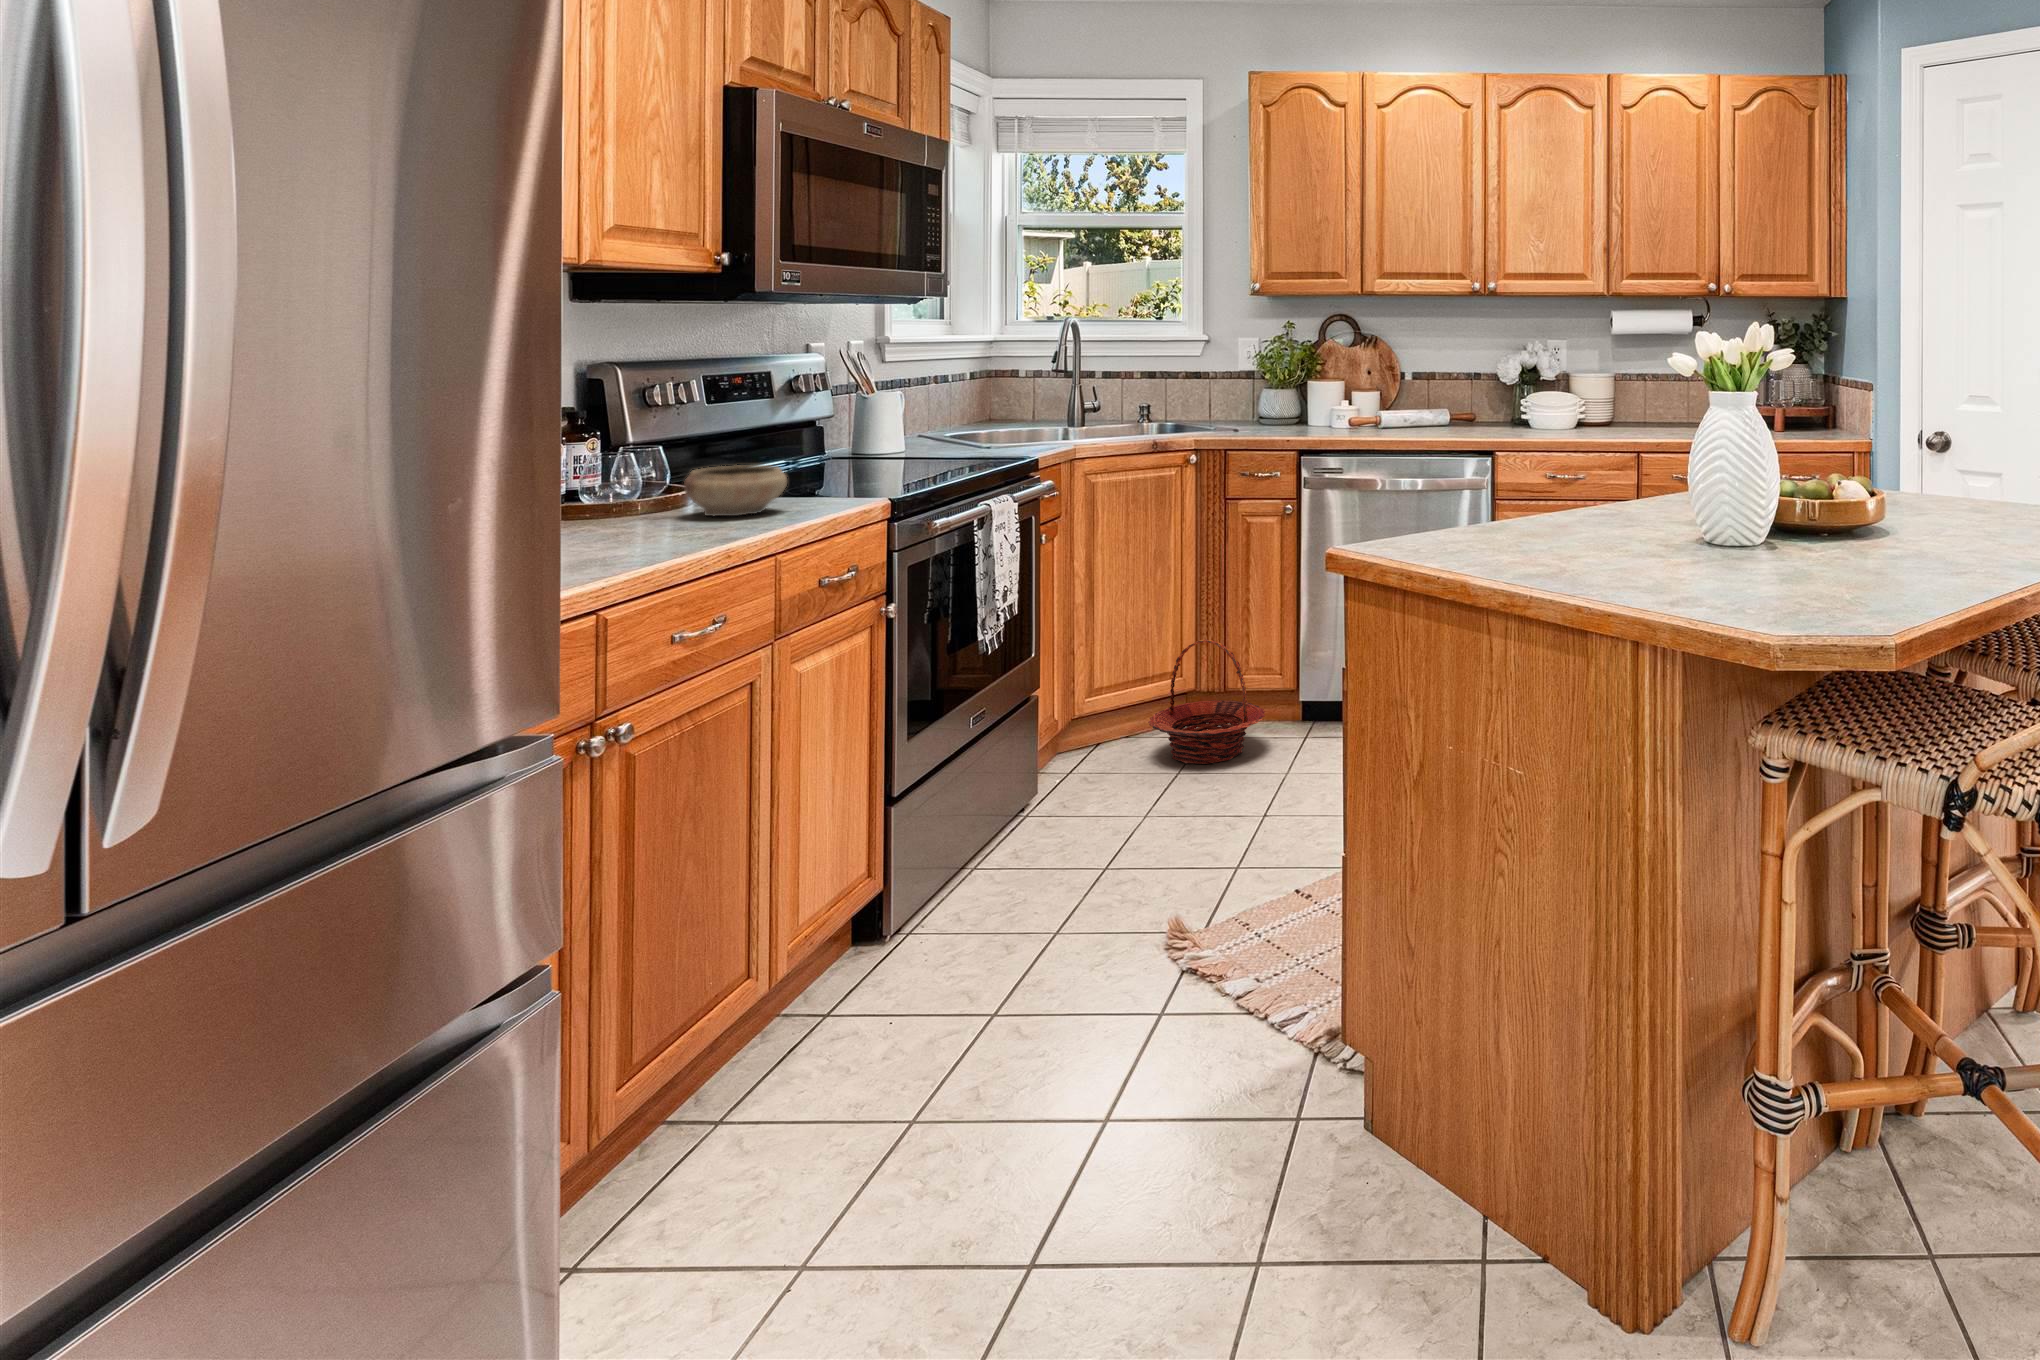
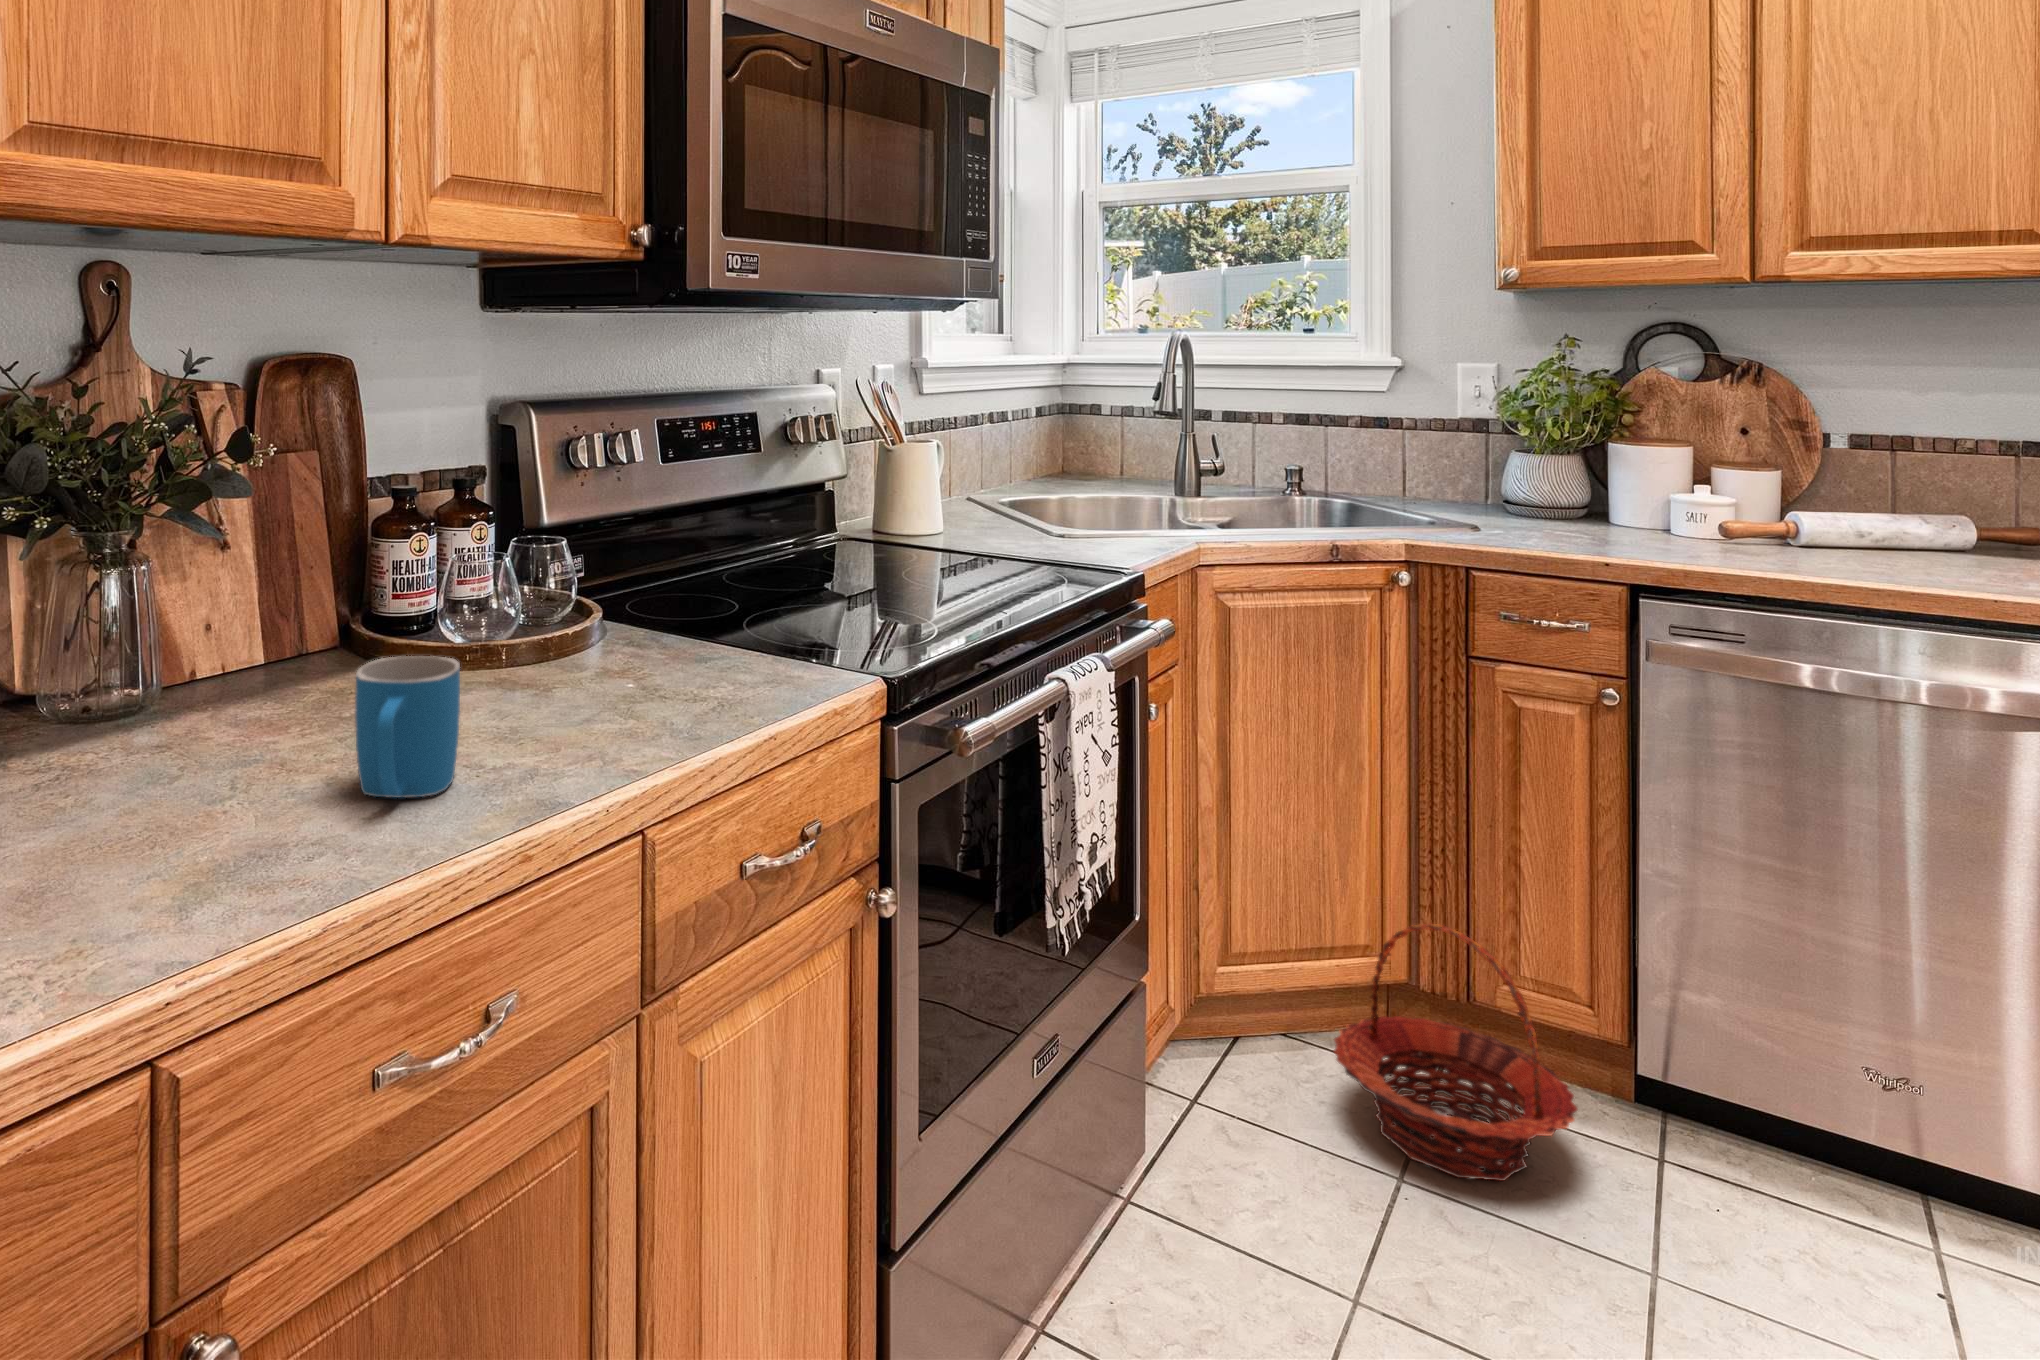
ceramic bowl: present [684,465,787,516] -> none [534,603,699,714]
mug: none [615,479,676,542] -> present [355,656,460,798]

